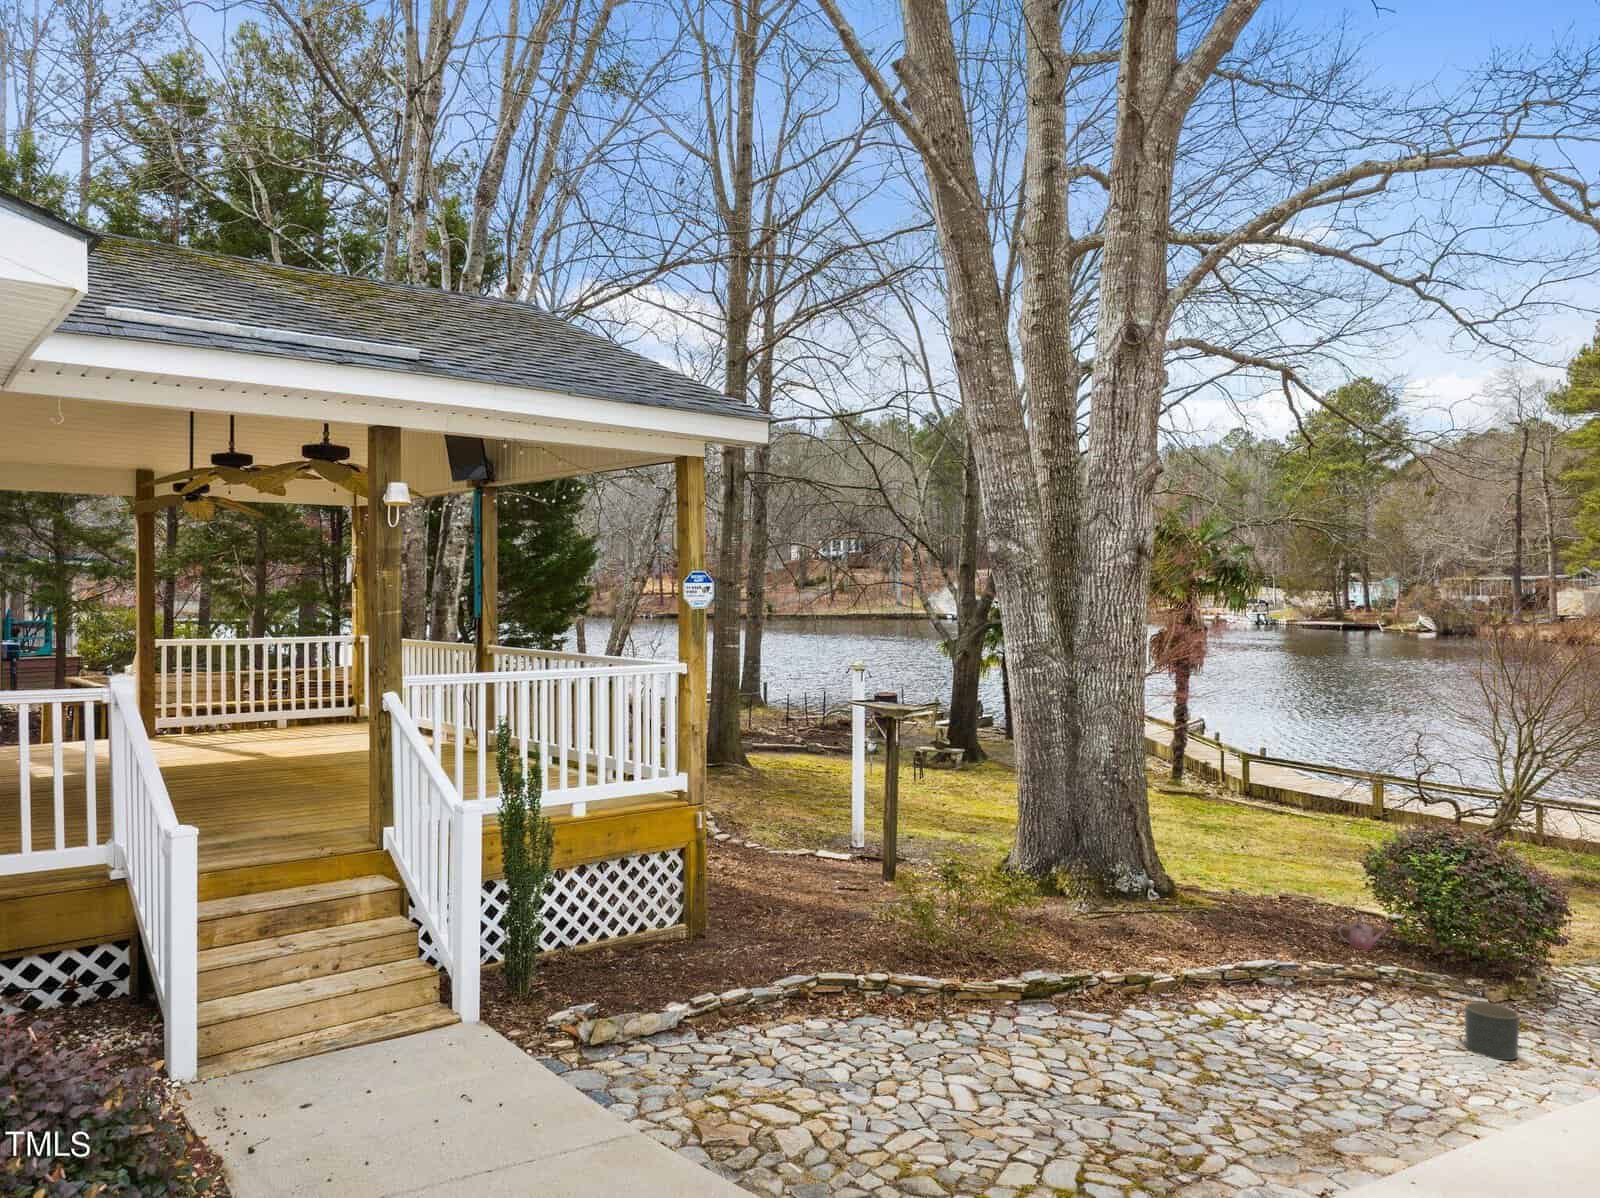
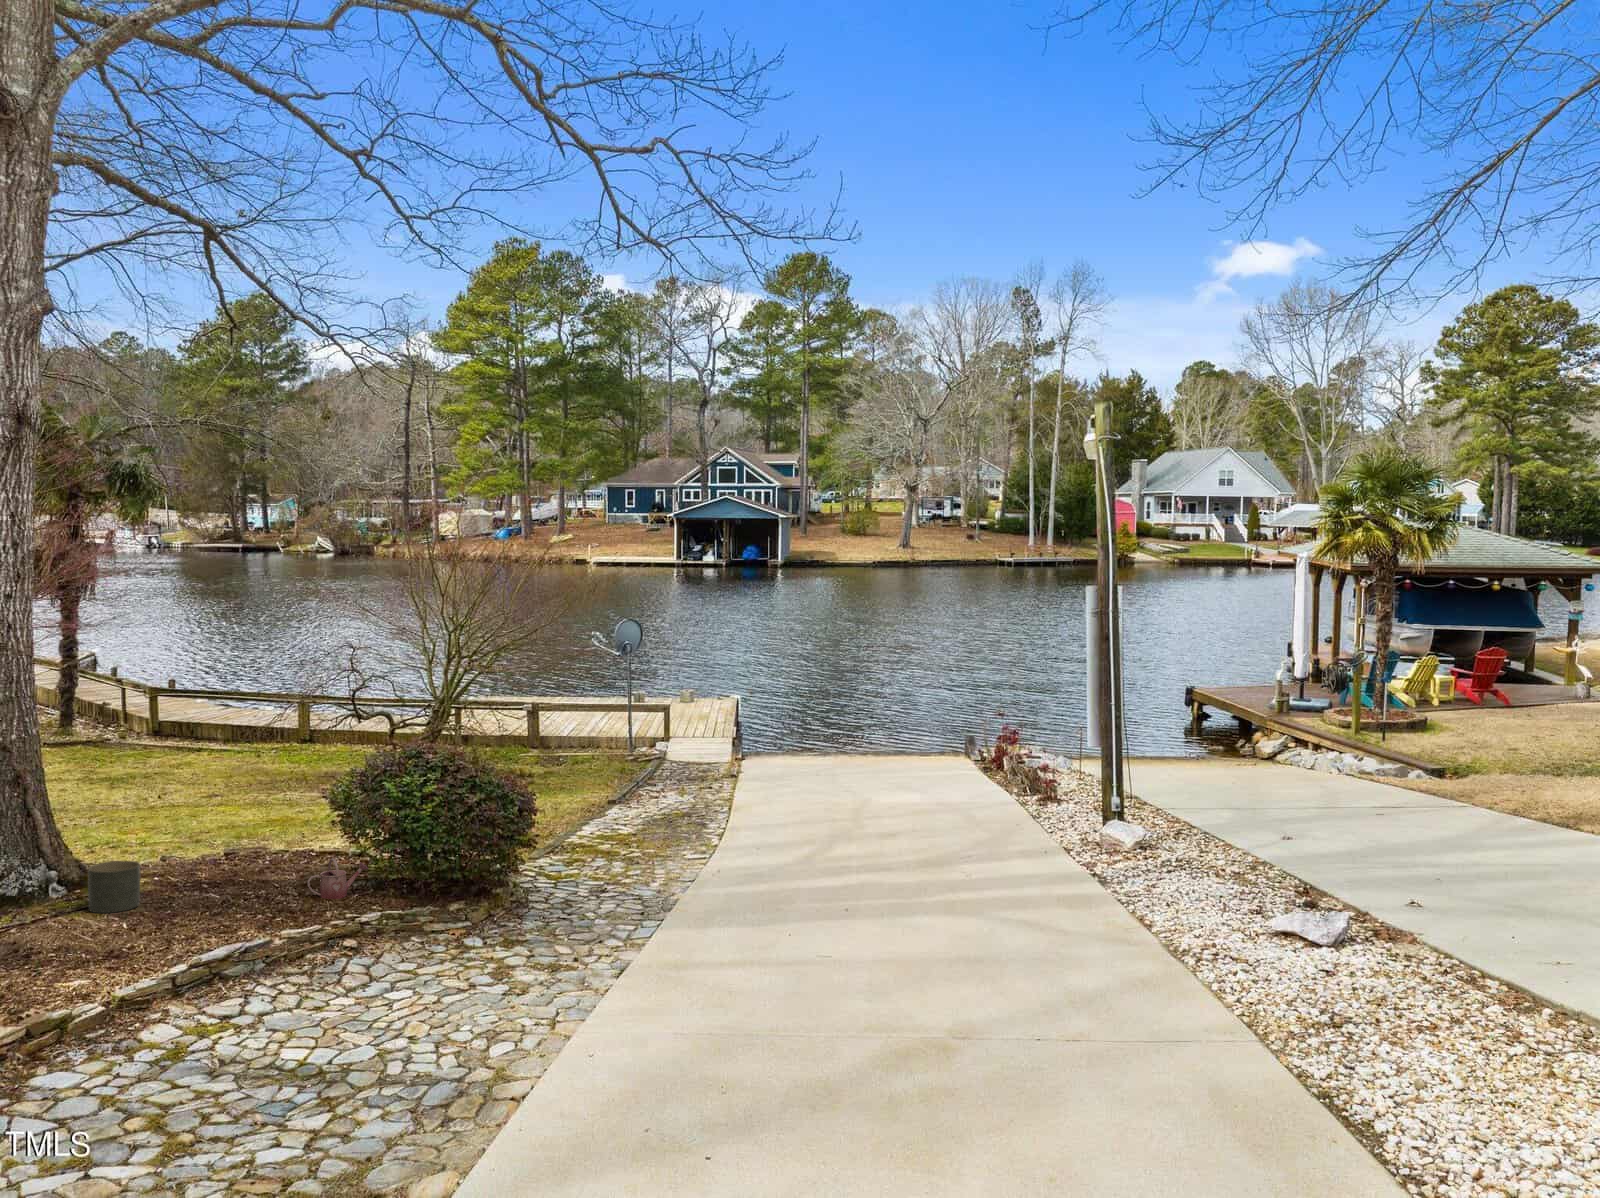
planter: present [1465,1002,1519,1060] -> present [88,861,141,913]

